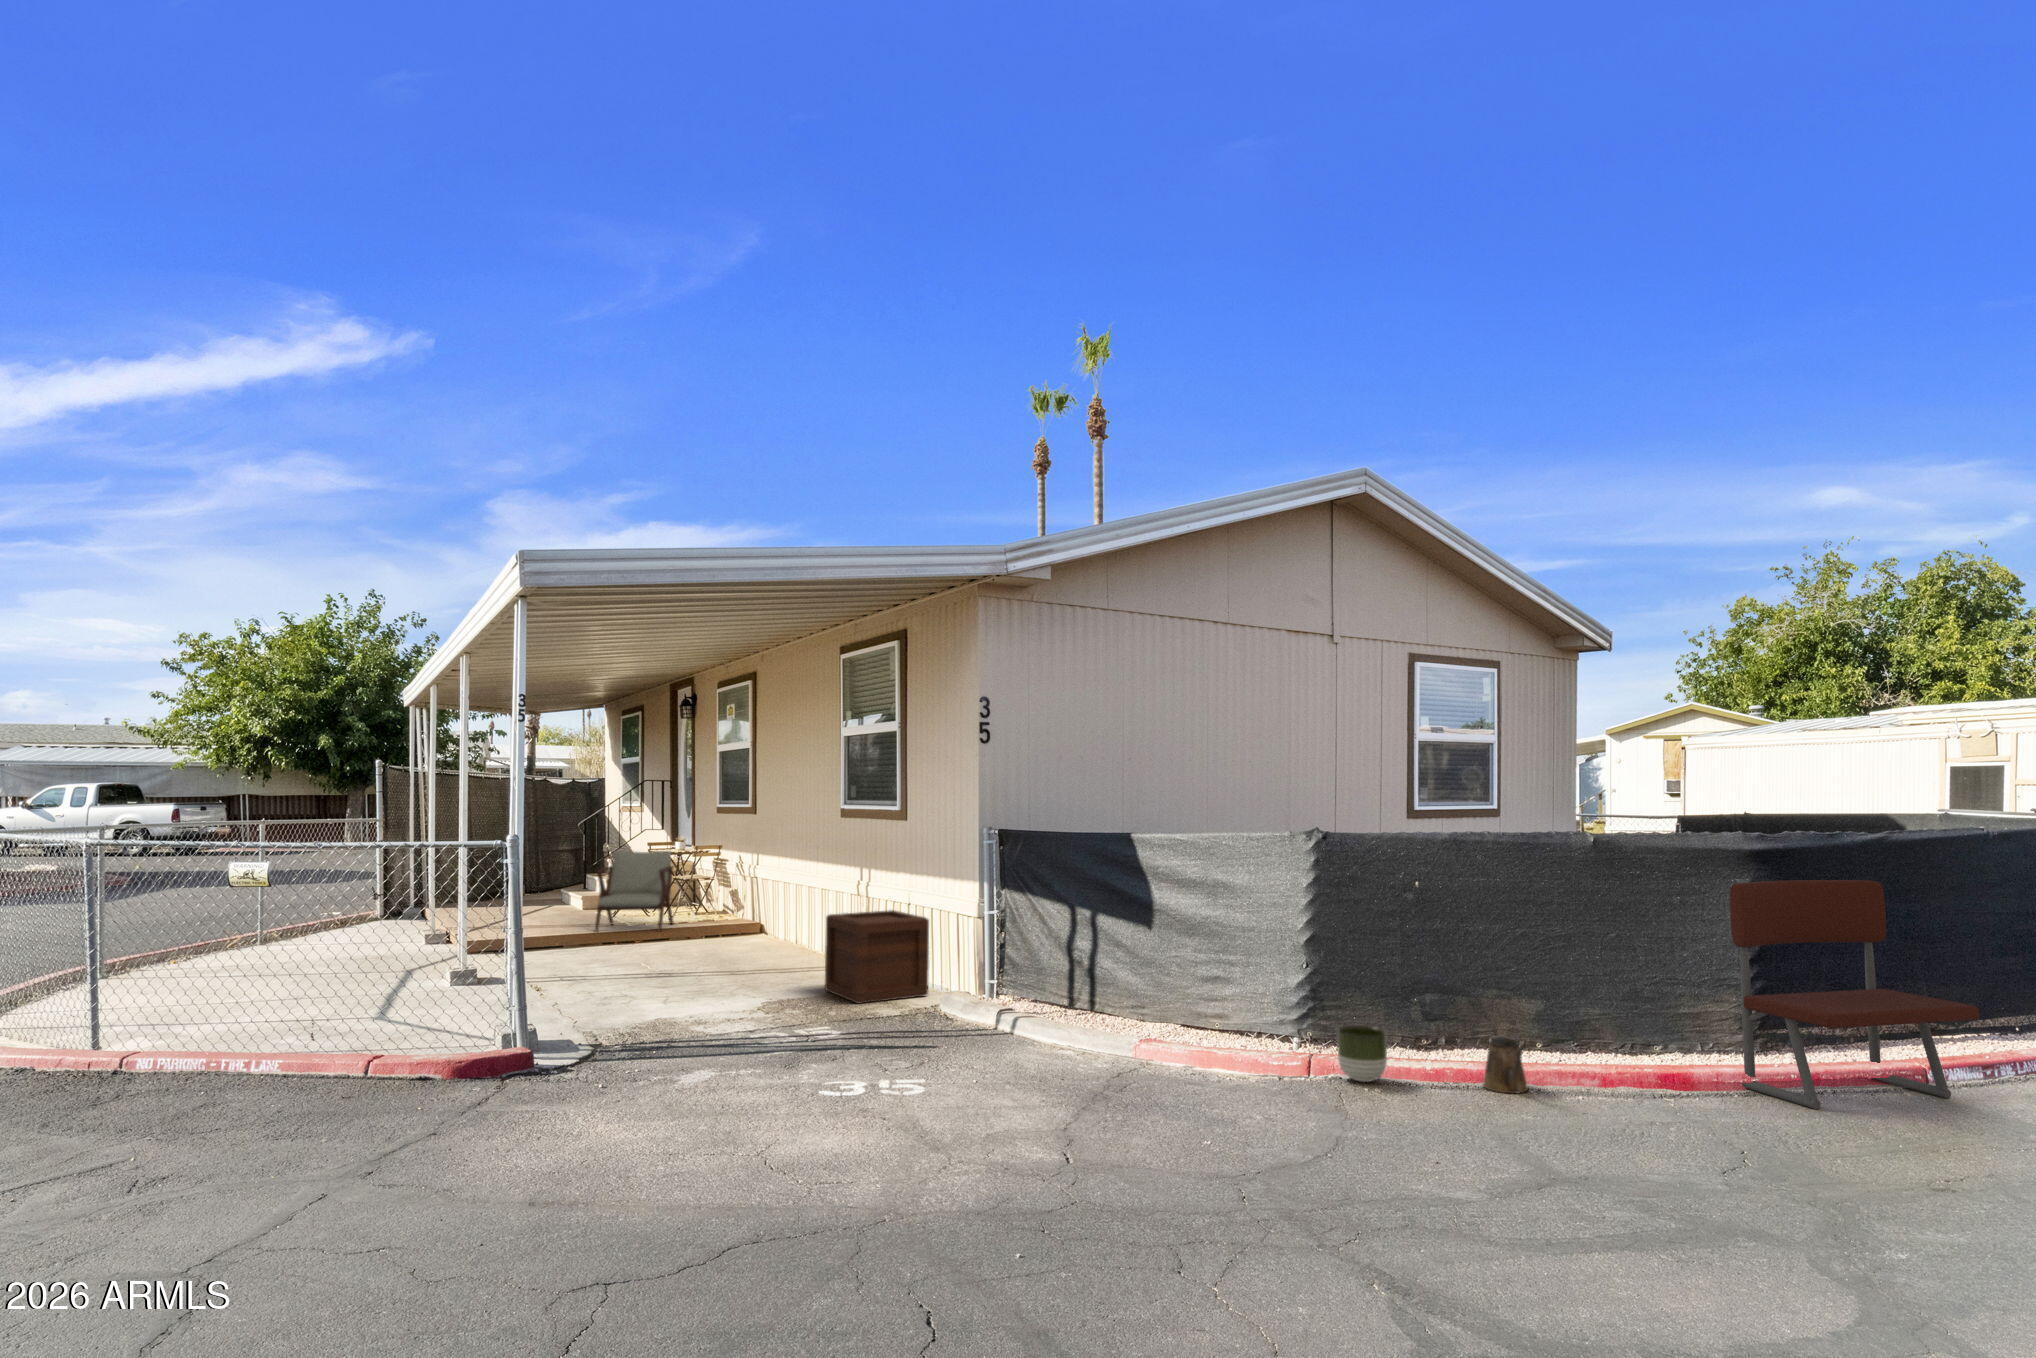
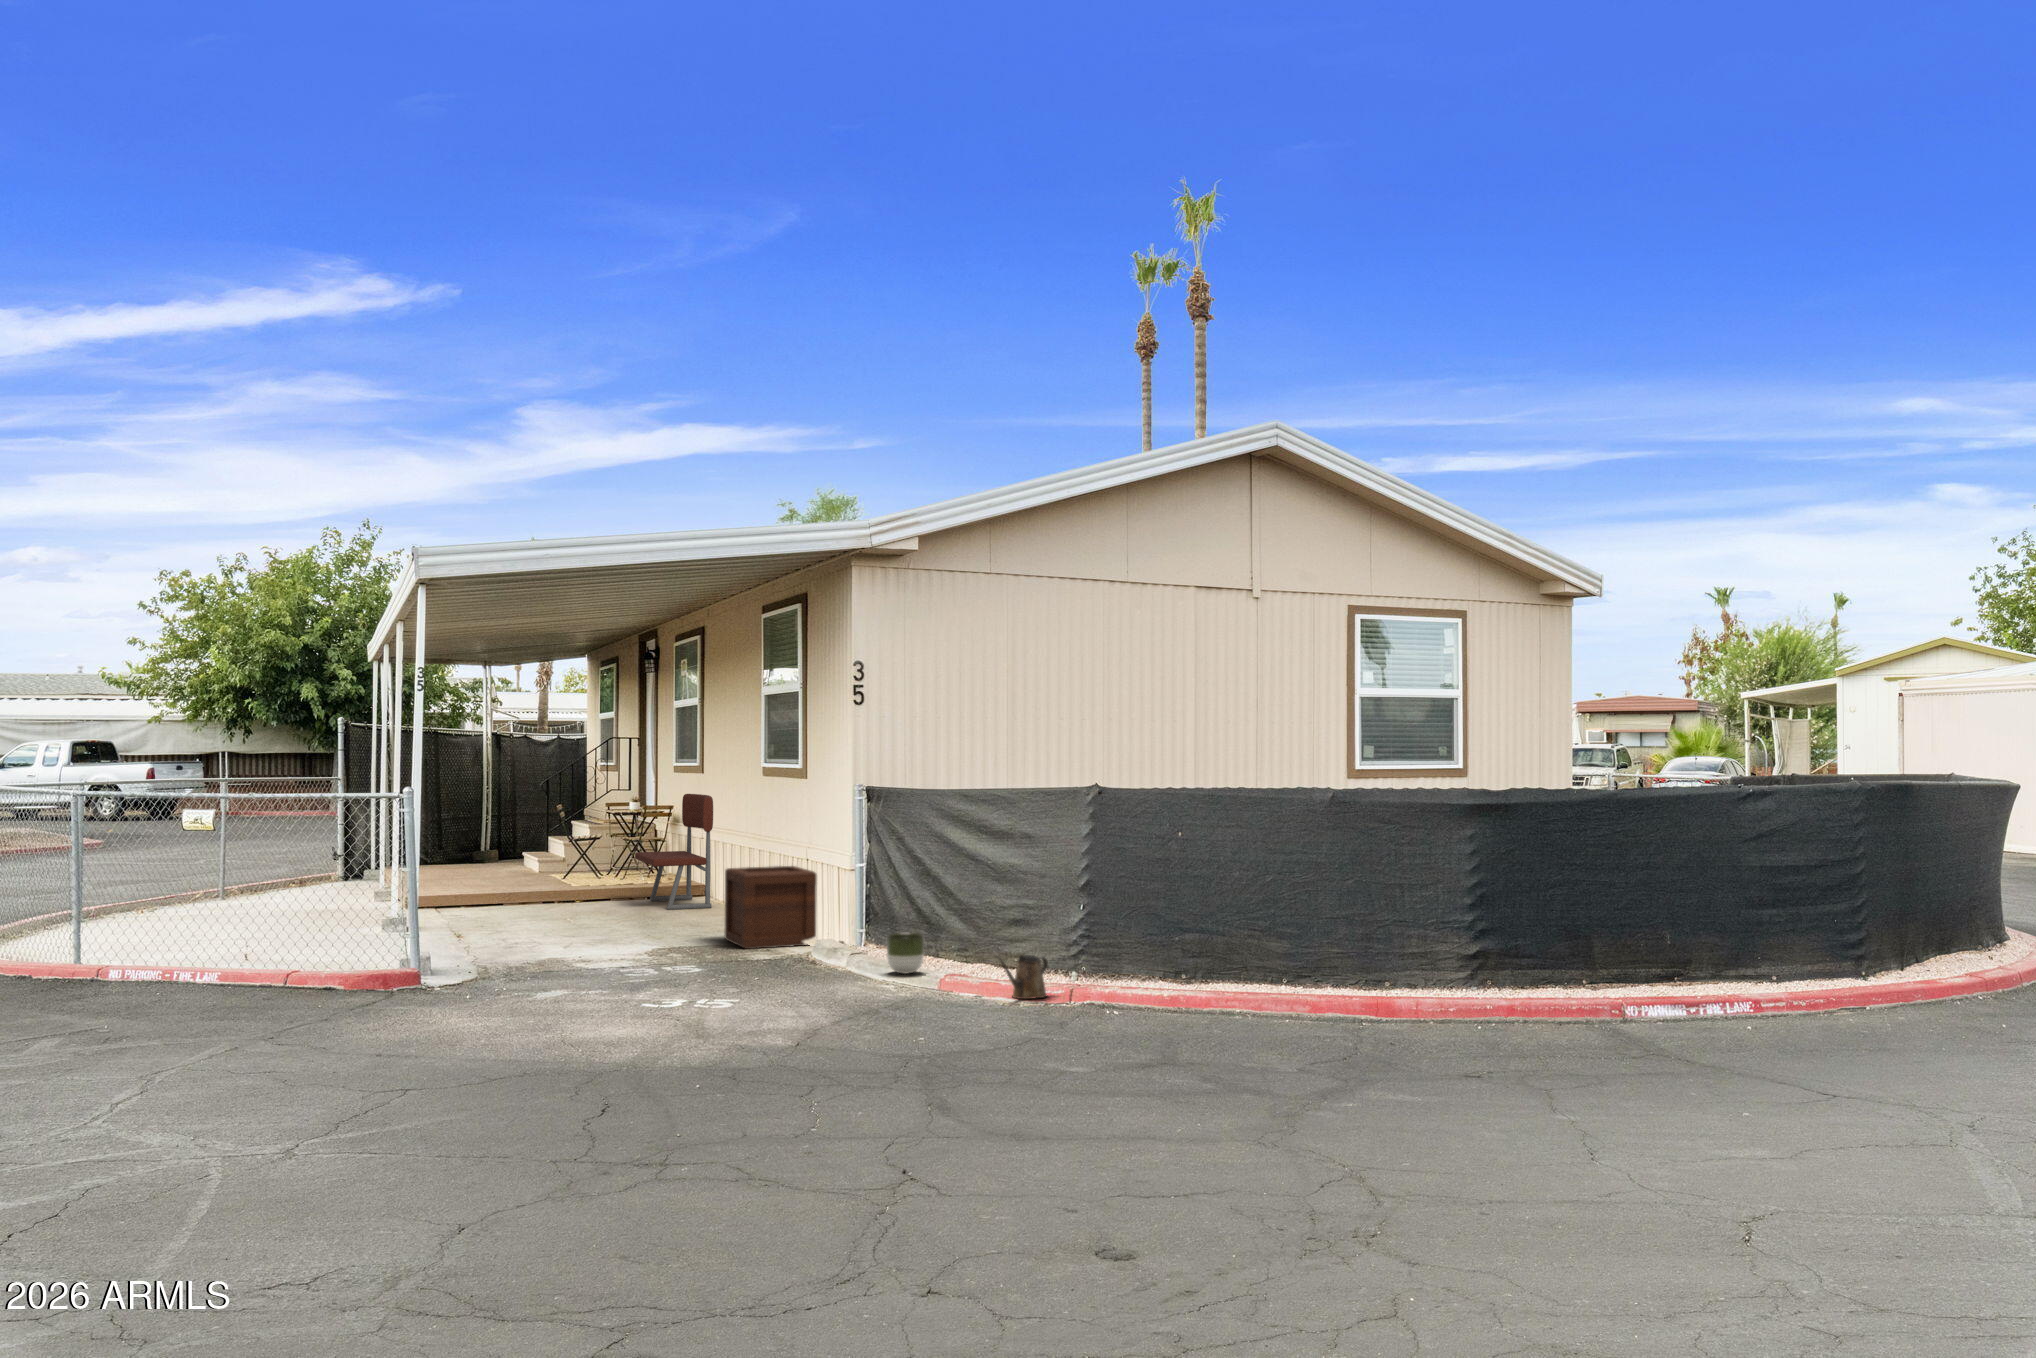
lounge chair: present [595,851,673,932] -> none [549,812,632,894]
bench: present [1730,880,1979,1109] -> present [635,794,713,910]
planter: present [1337,1025,1387,1082] -> present [887,933,924,974]
watering can: present [1483,1036,1528,1094] -> present [997,955,1048,999]

